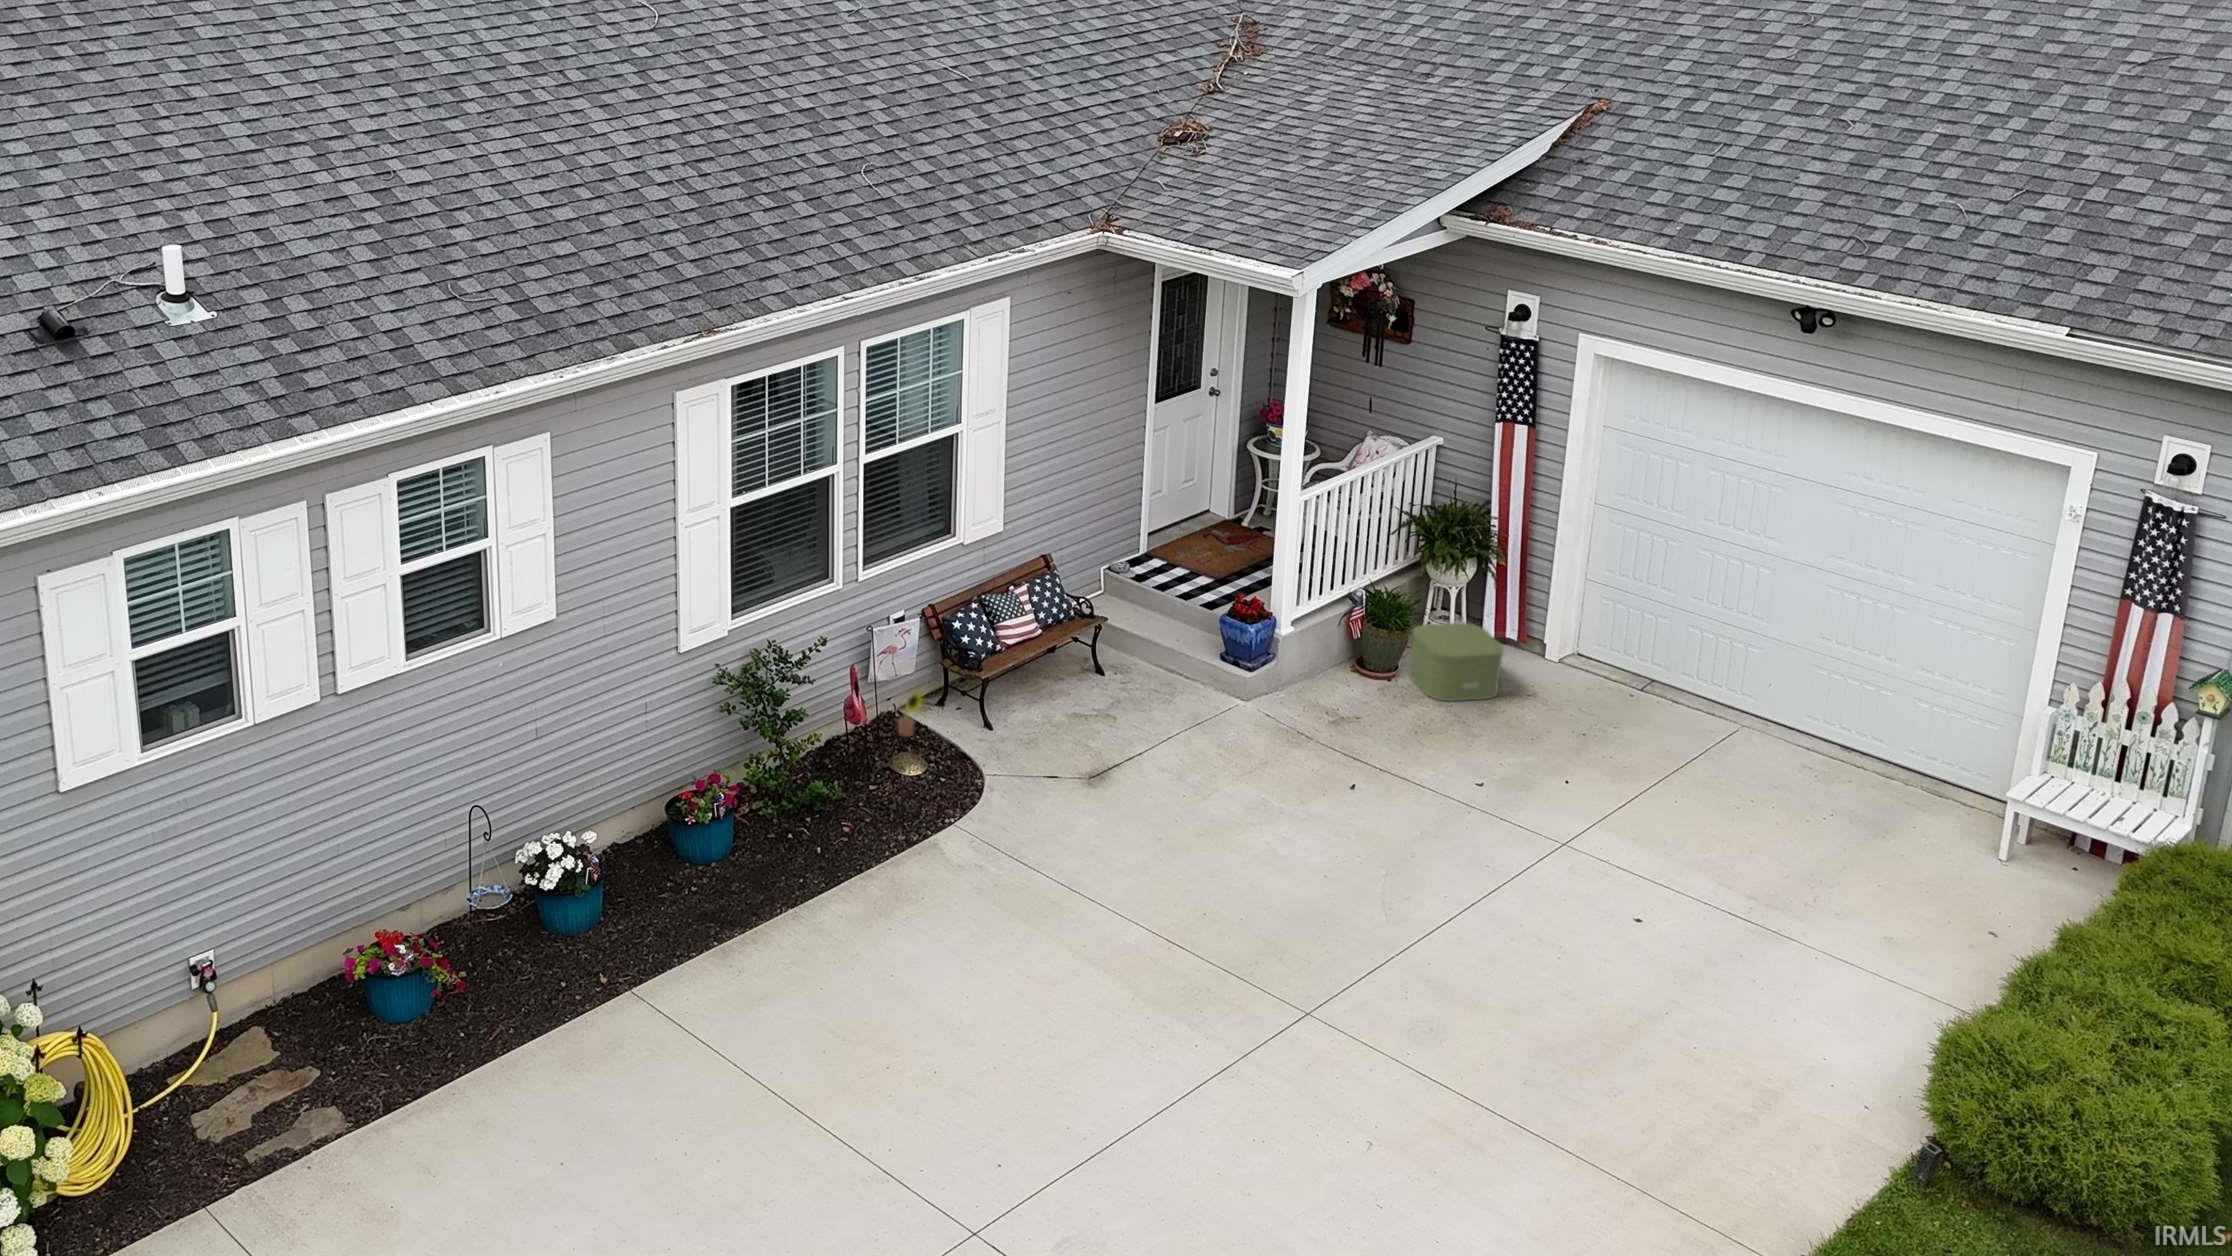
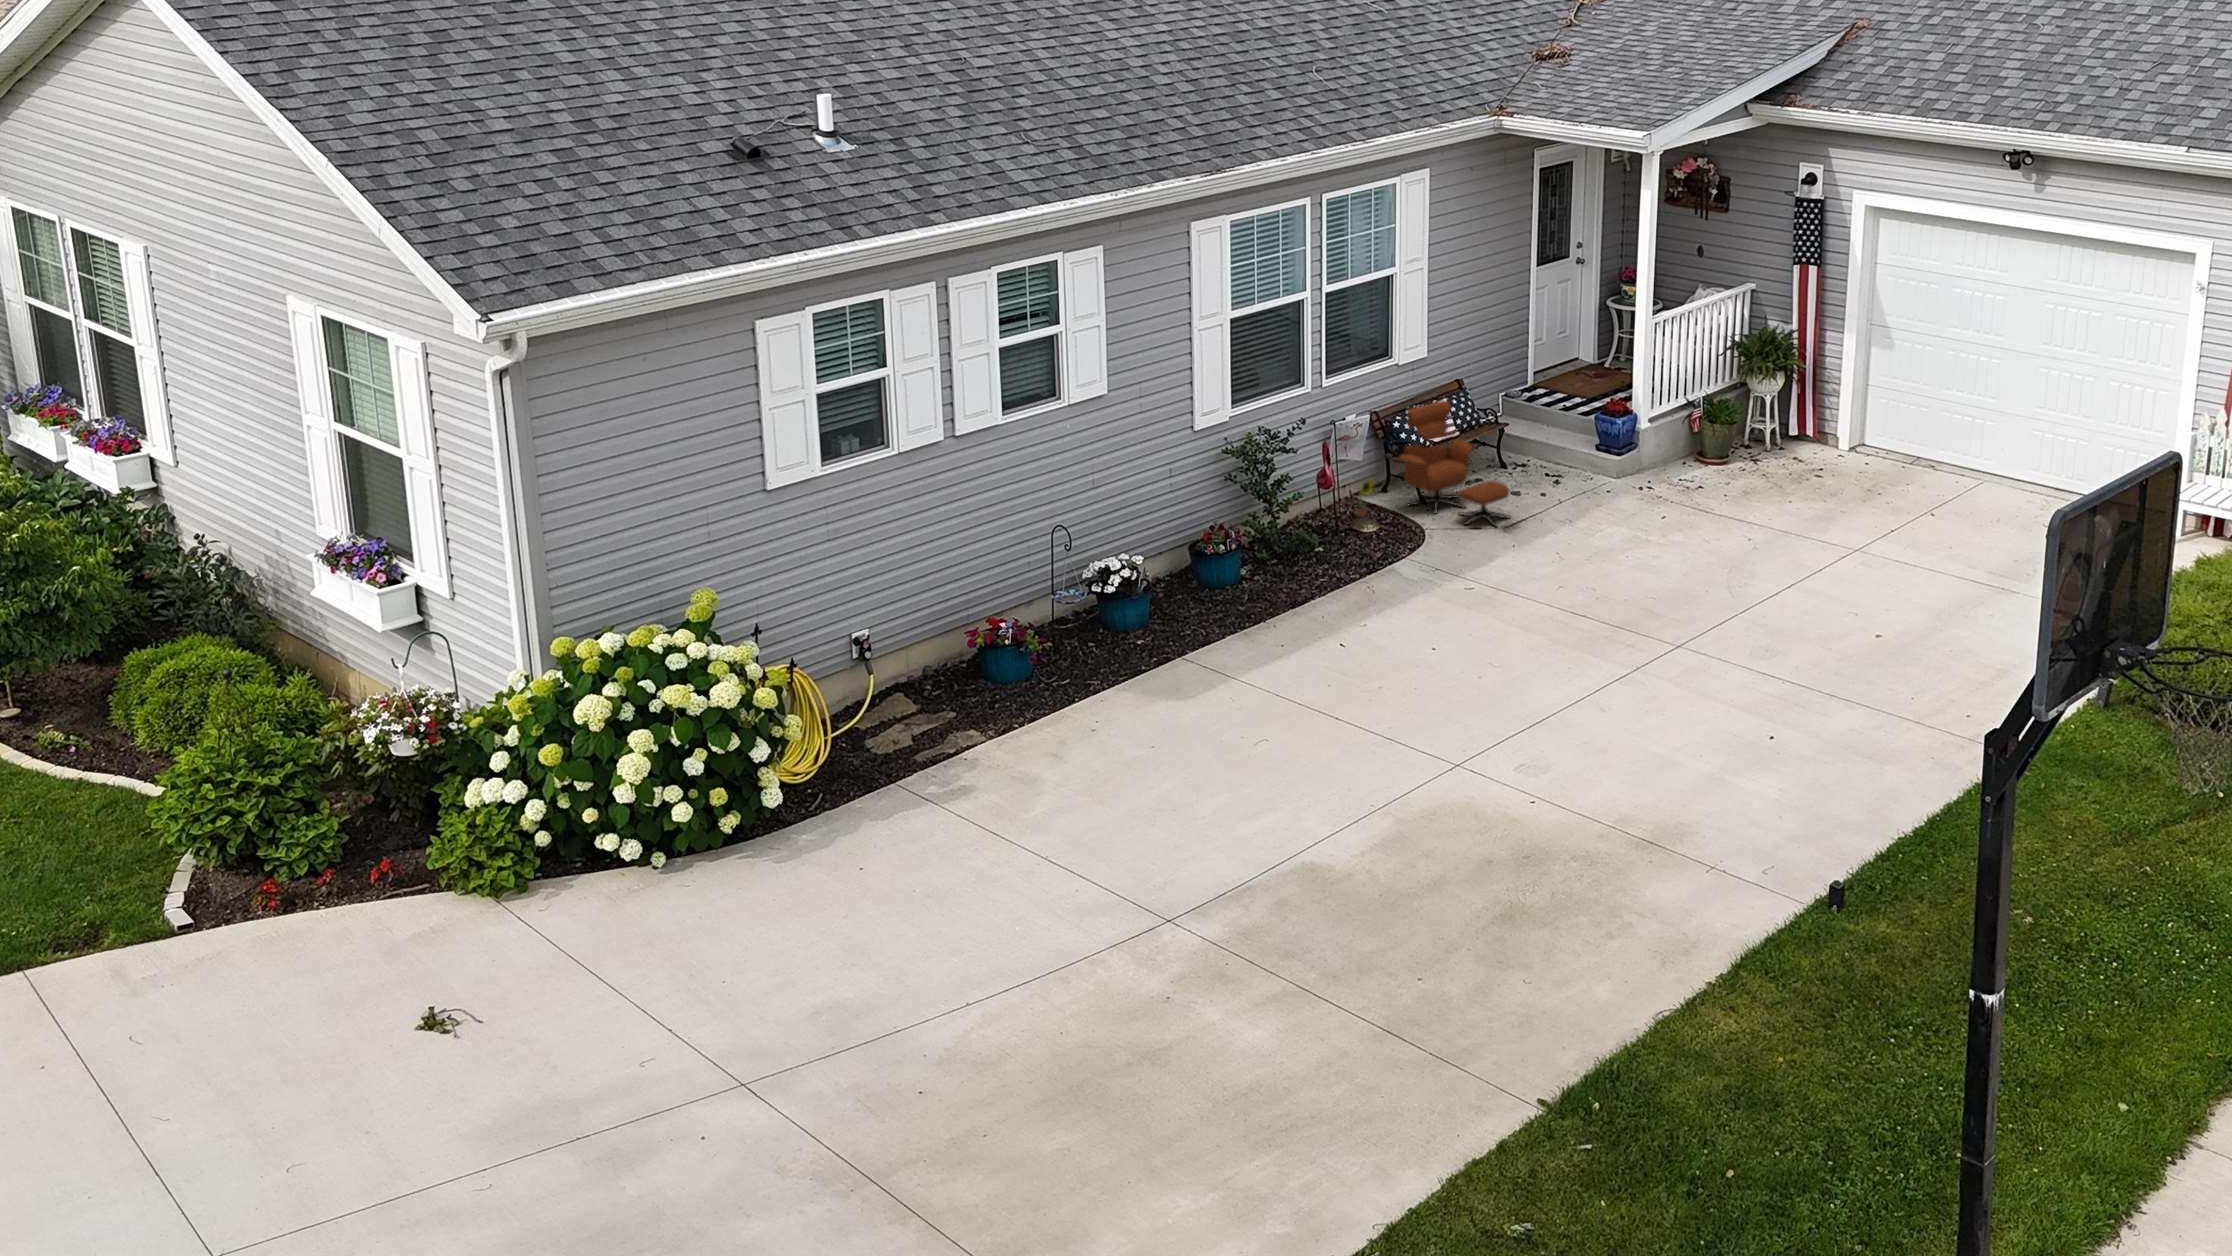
lounge chair: none [957,589,1098,767] -> present [1399,401,1509,527]
storage box: present [1409,623,1504,701] -> none [1742,425,1812,481]

